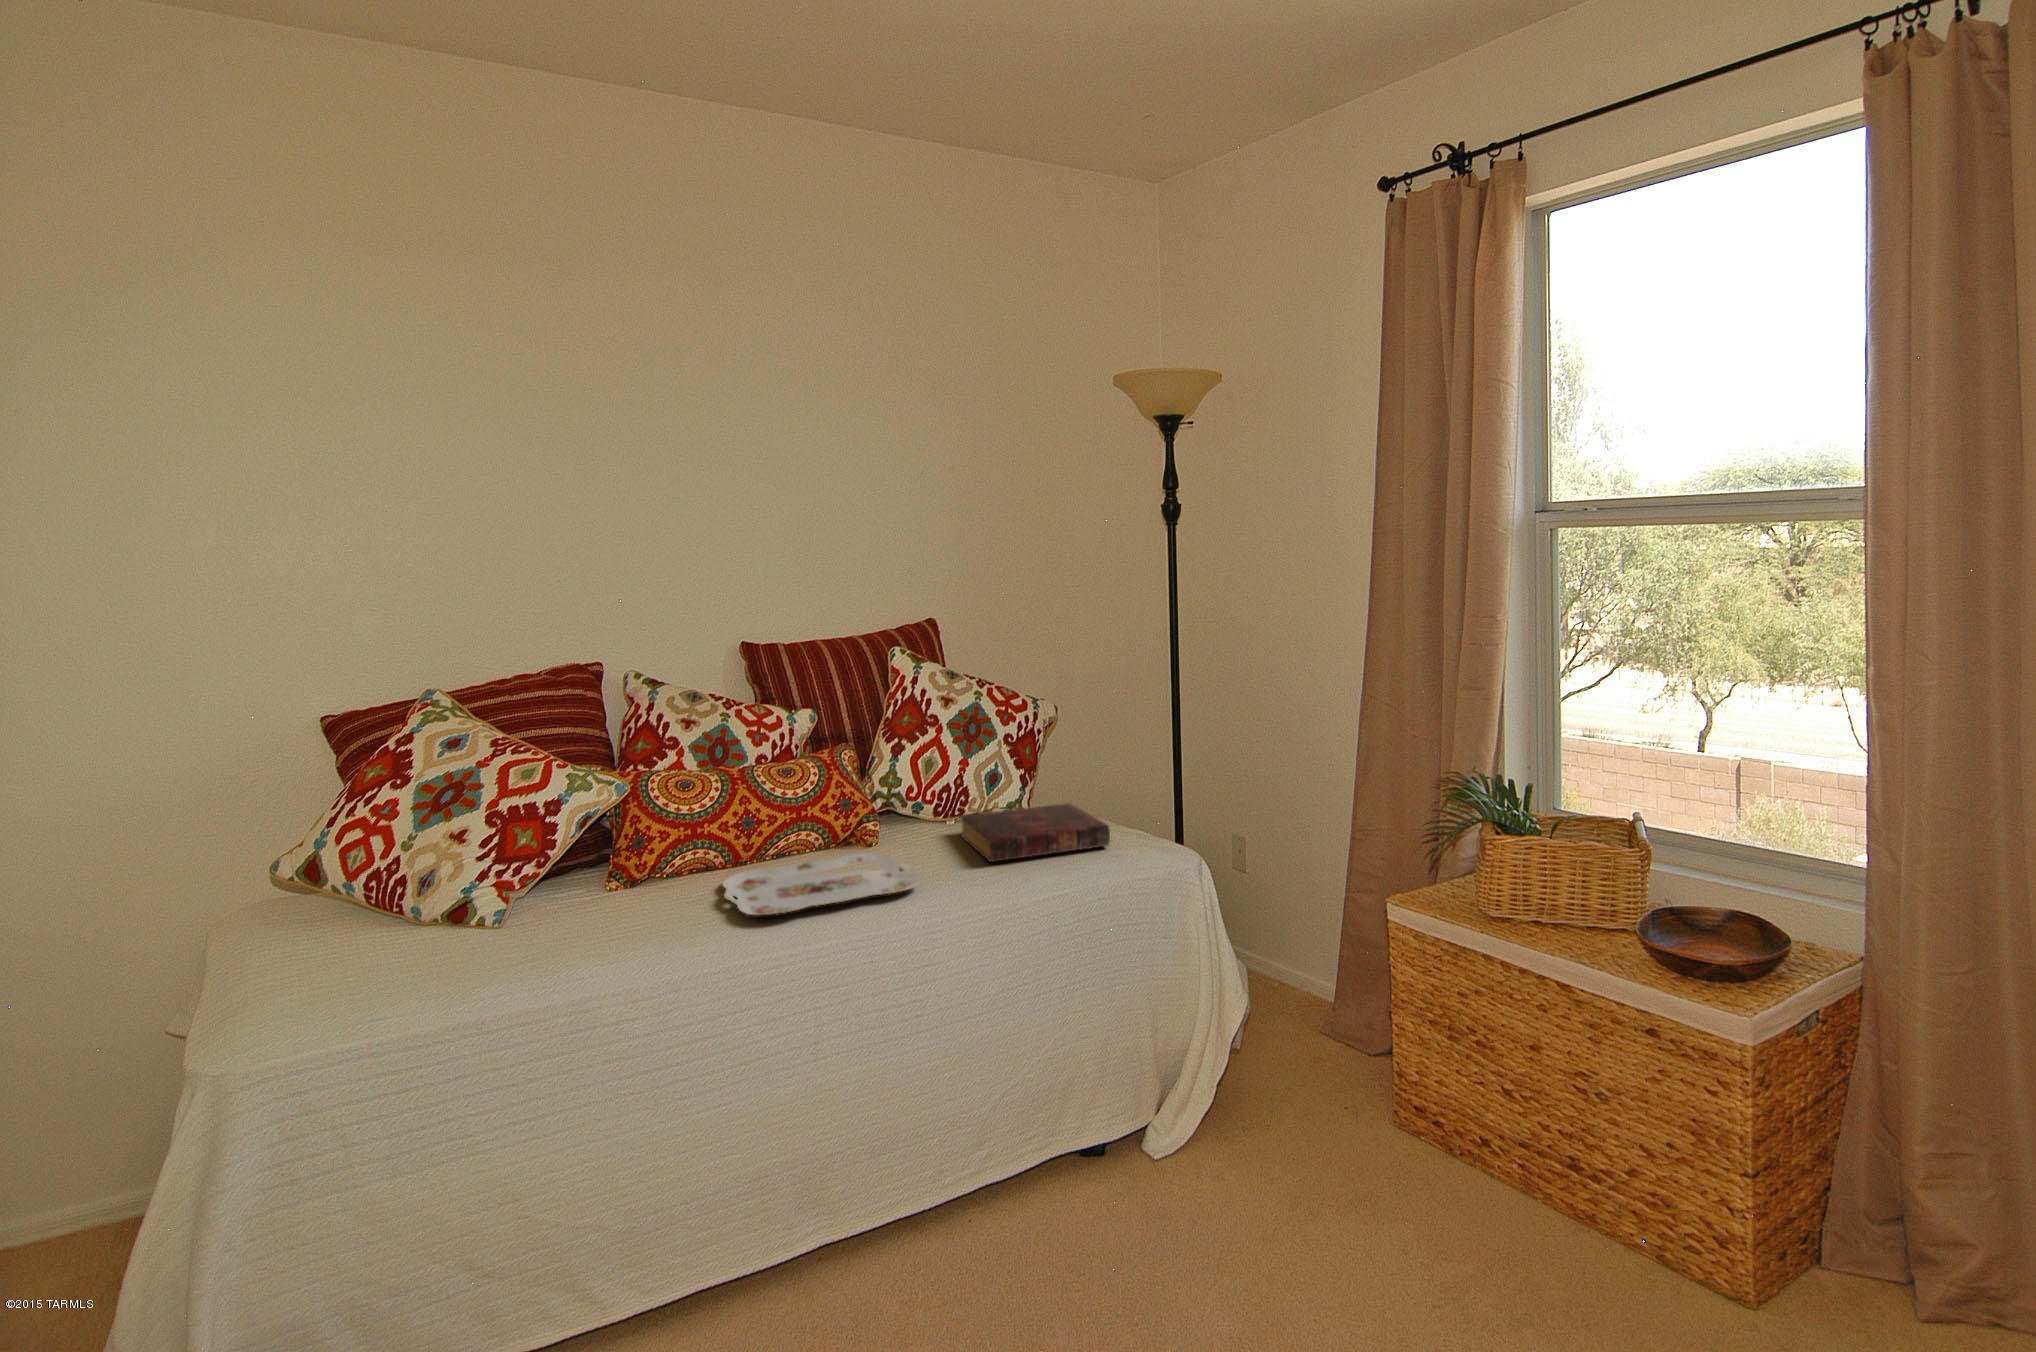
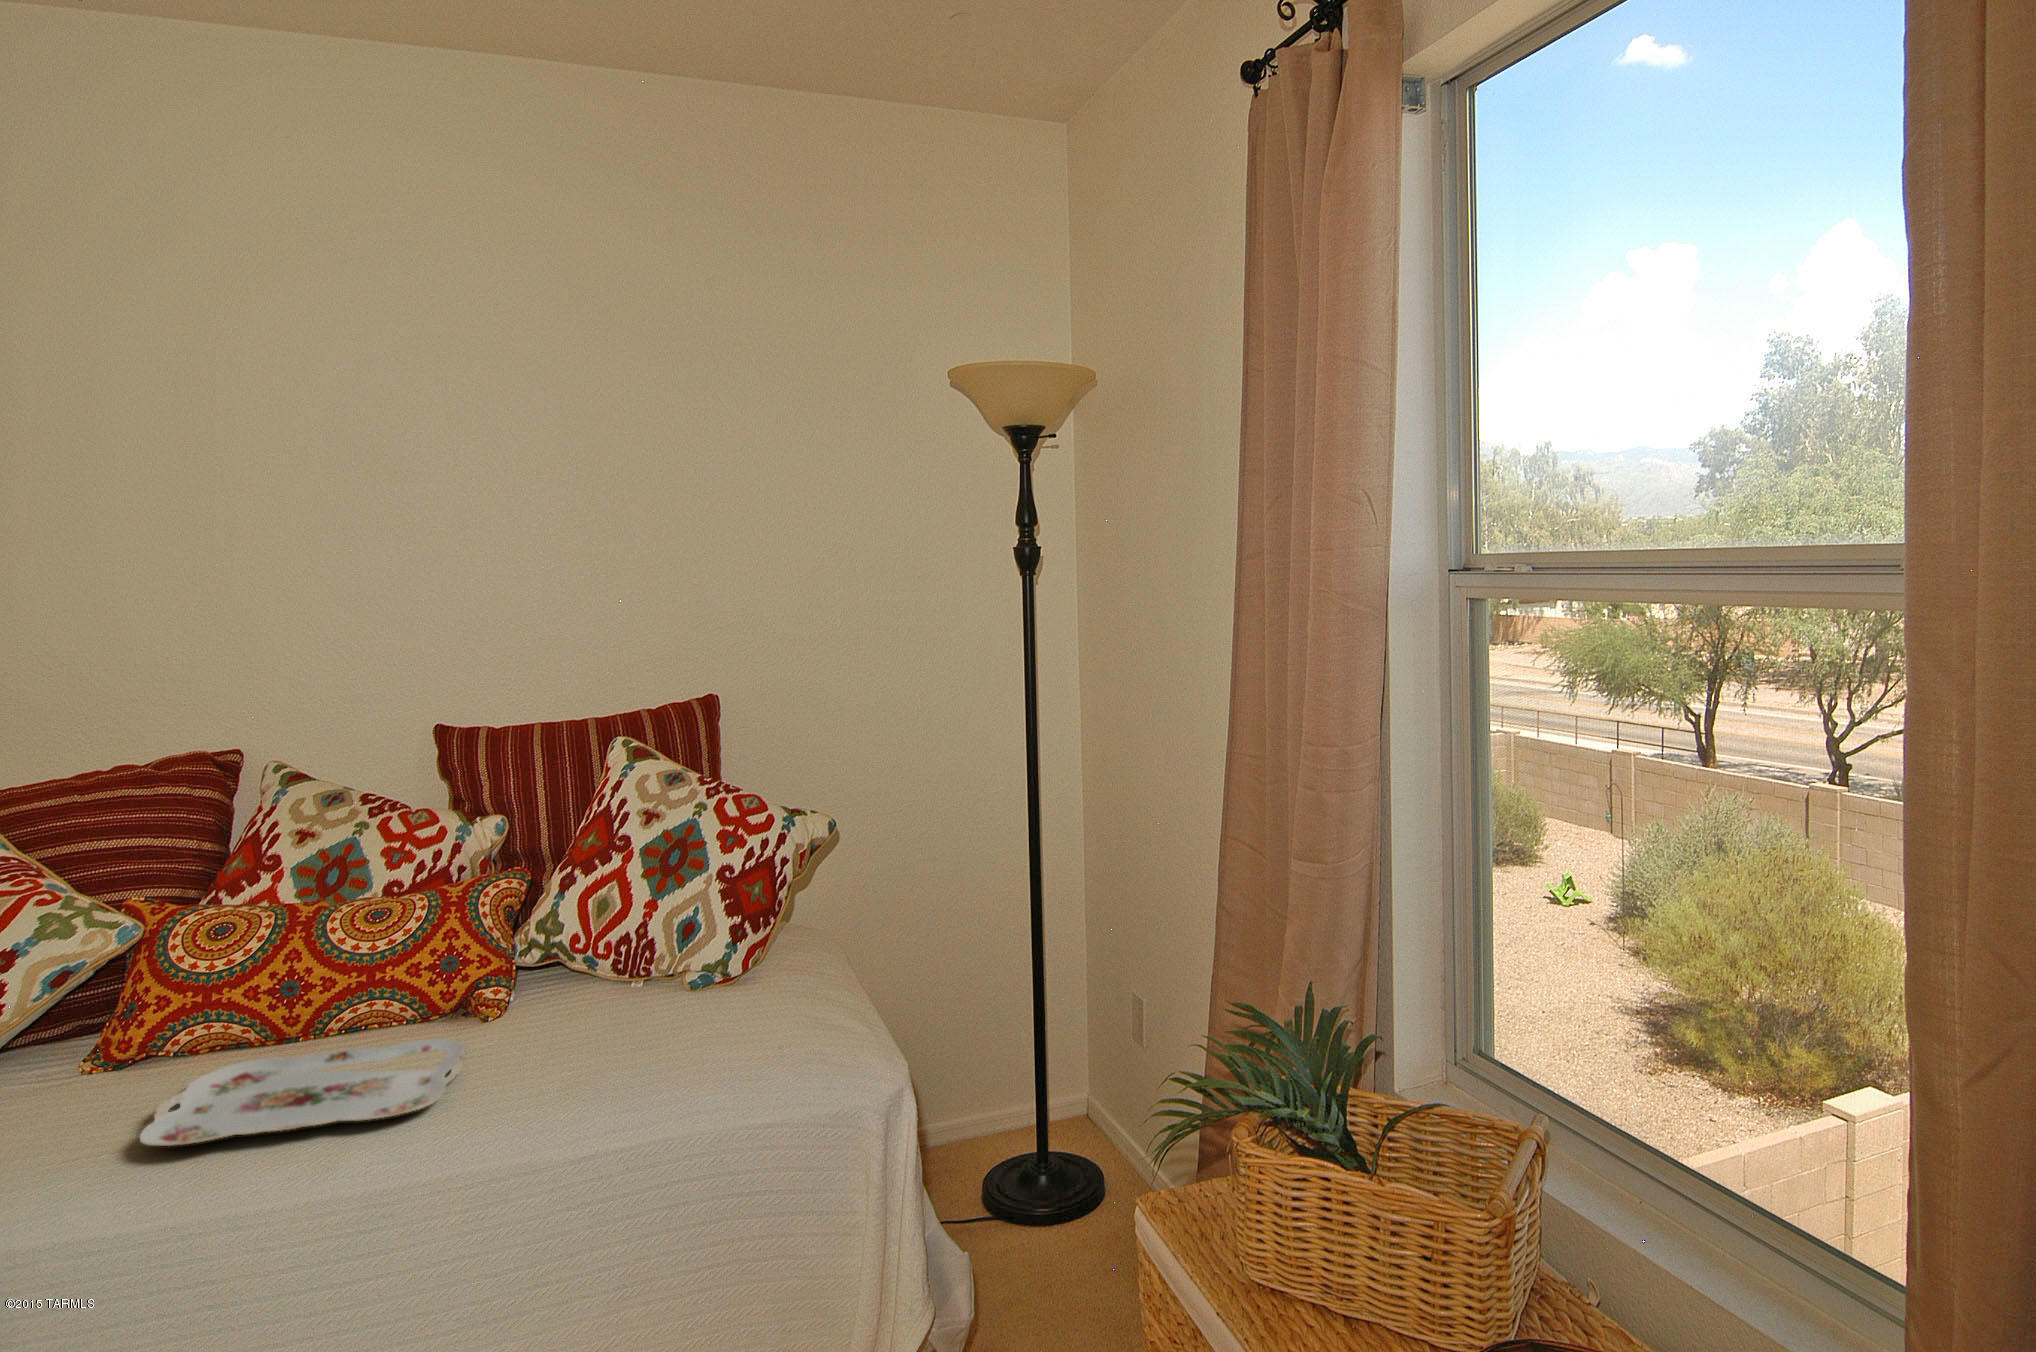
book: present [960,803,1110,862] -> none [576,972,784,1070]

